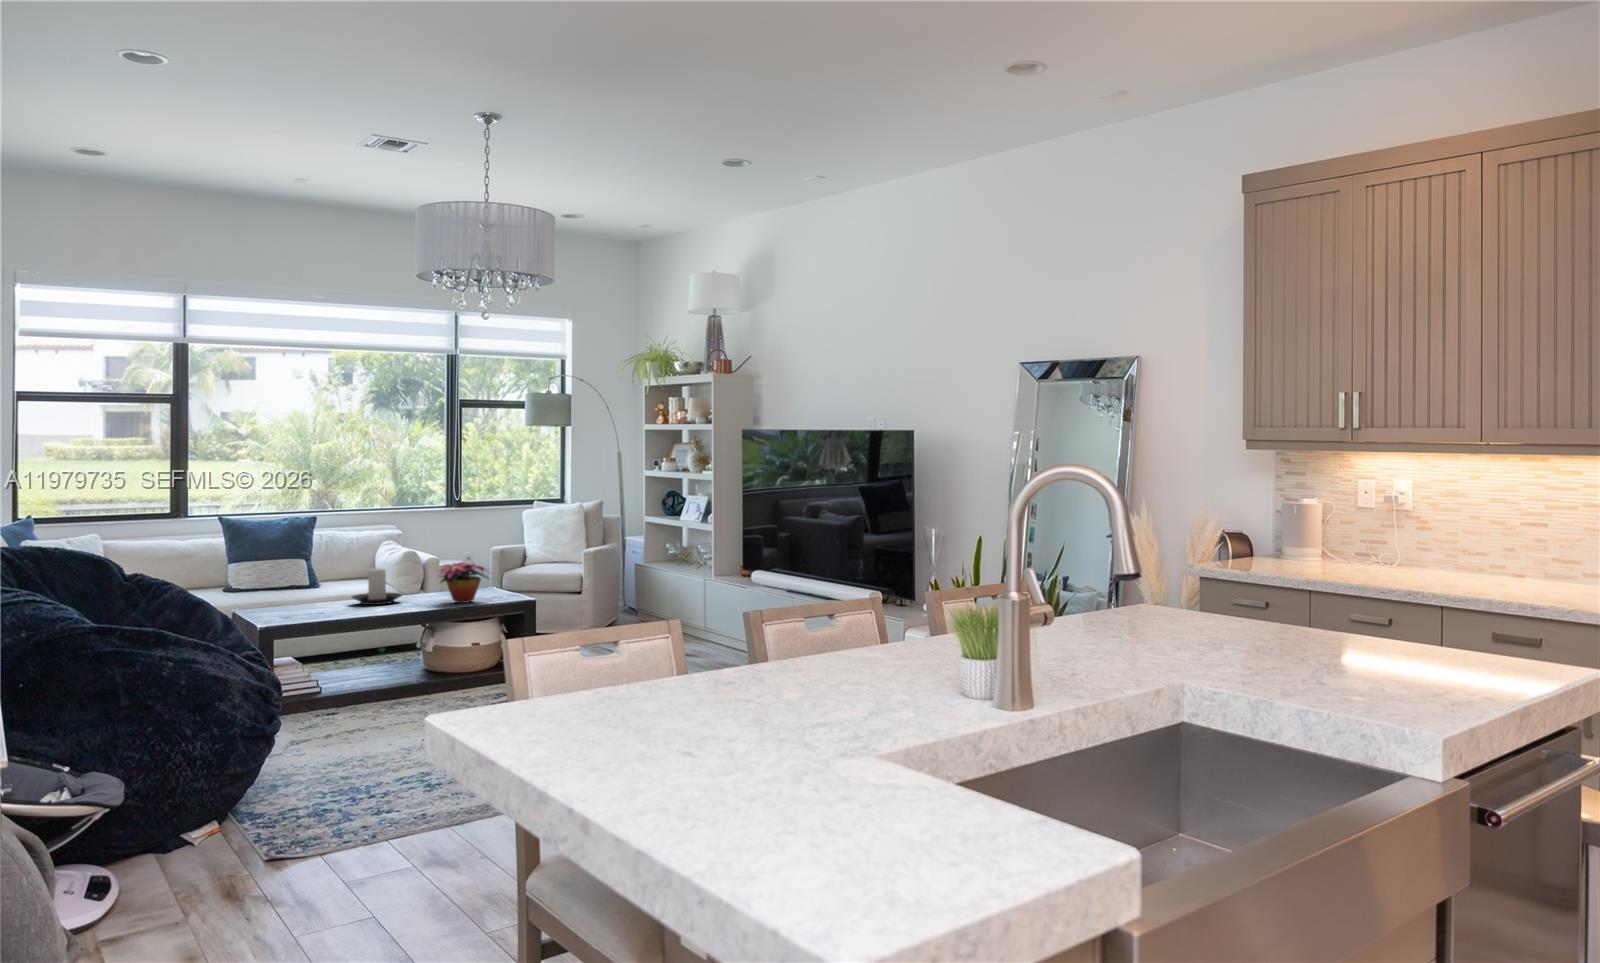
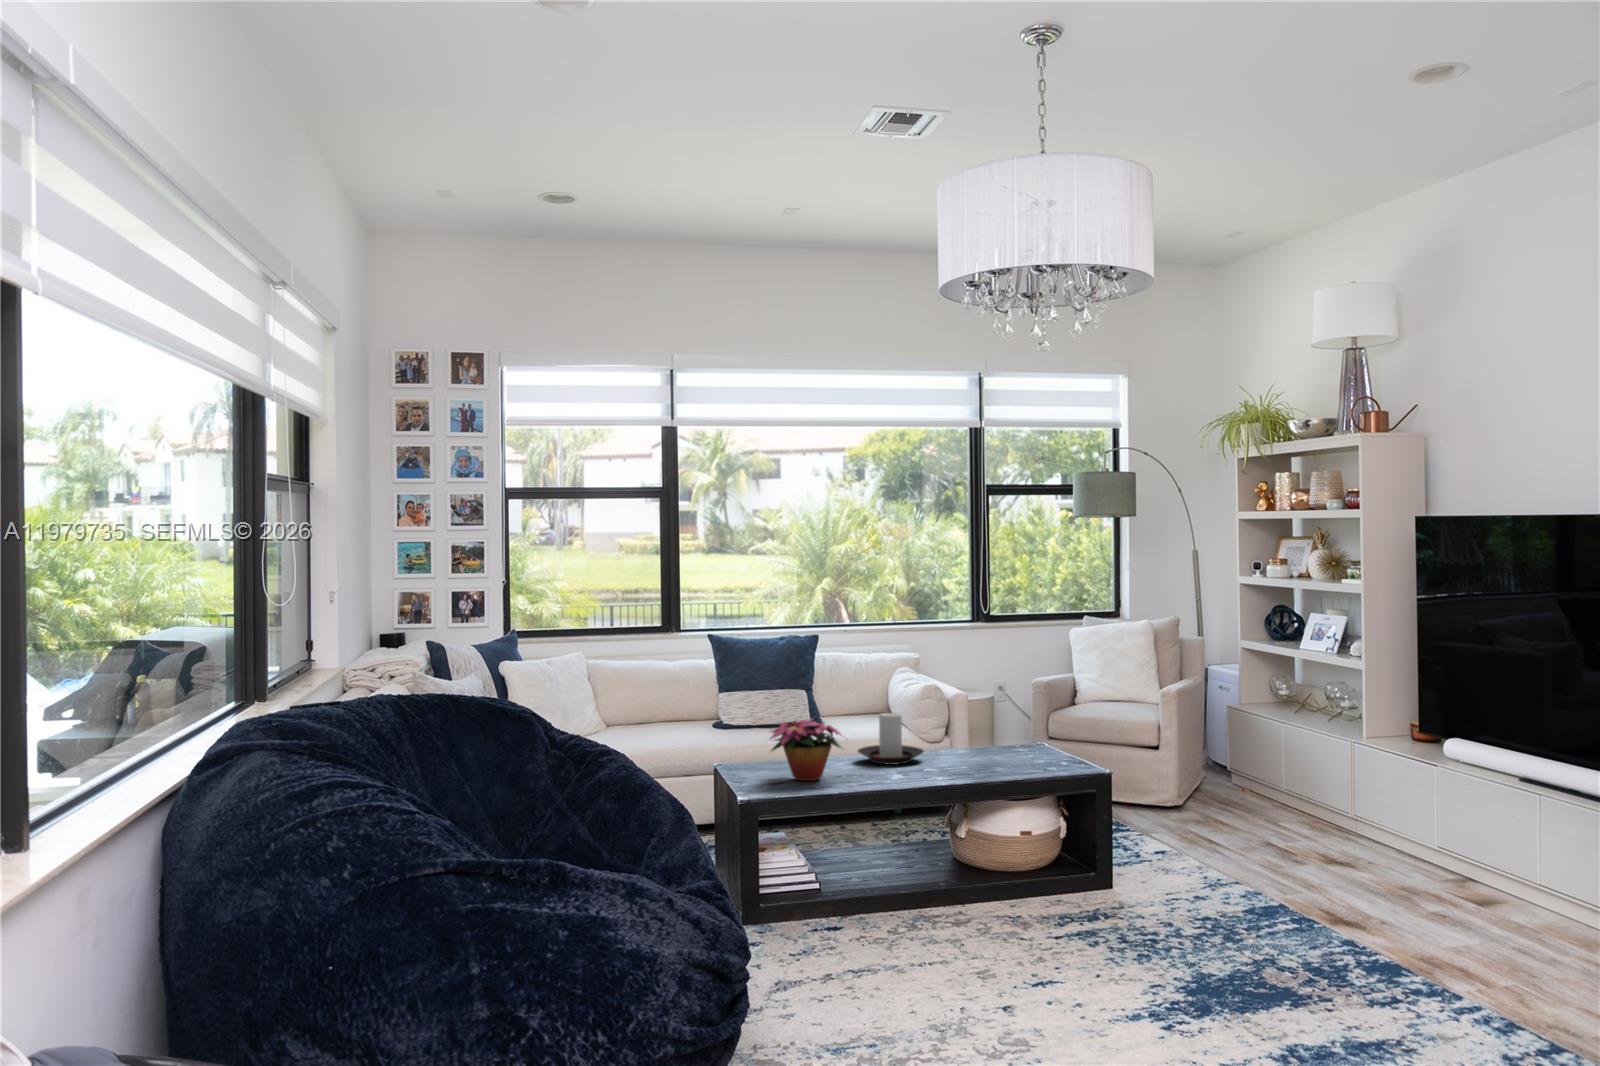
flower arrangement: present [438,562,487,603] -> present [770,719,842,781]

